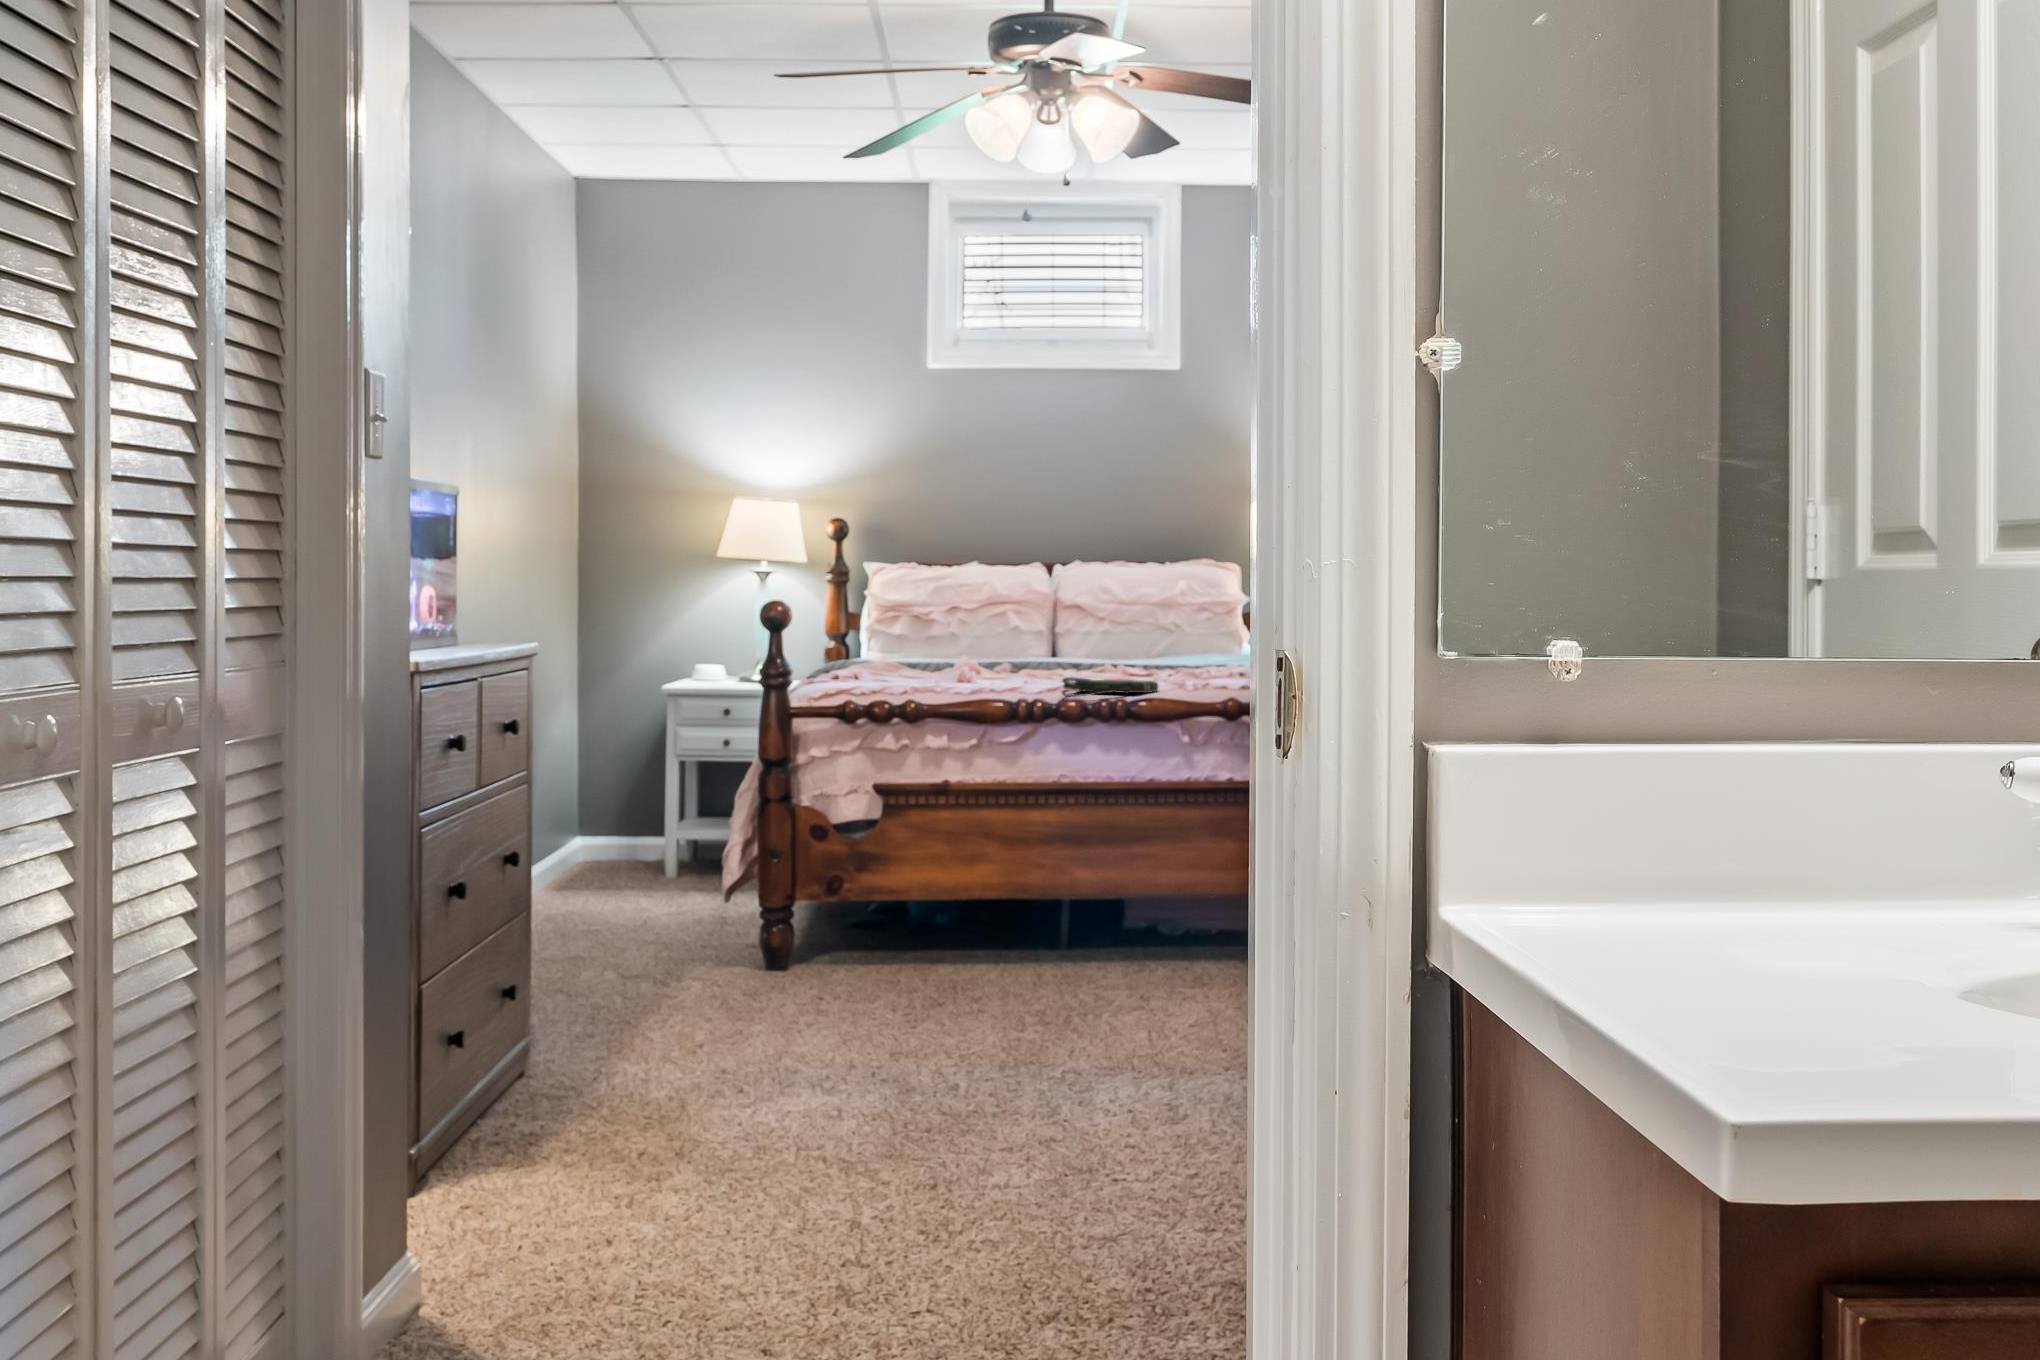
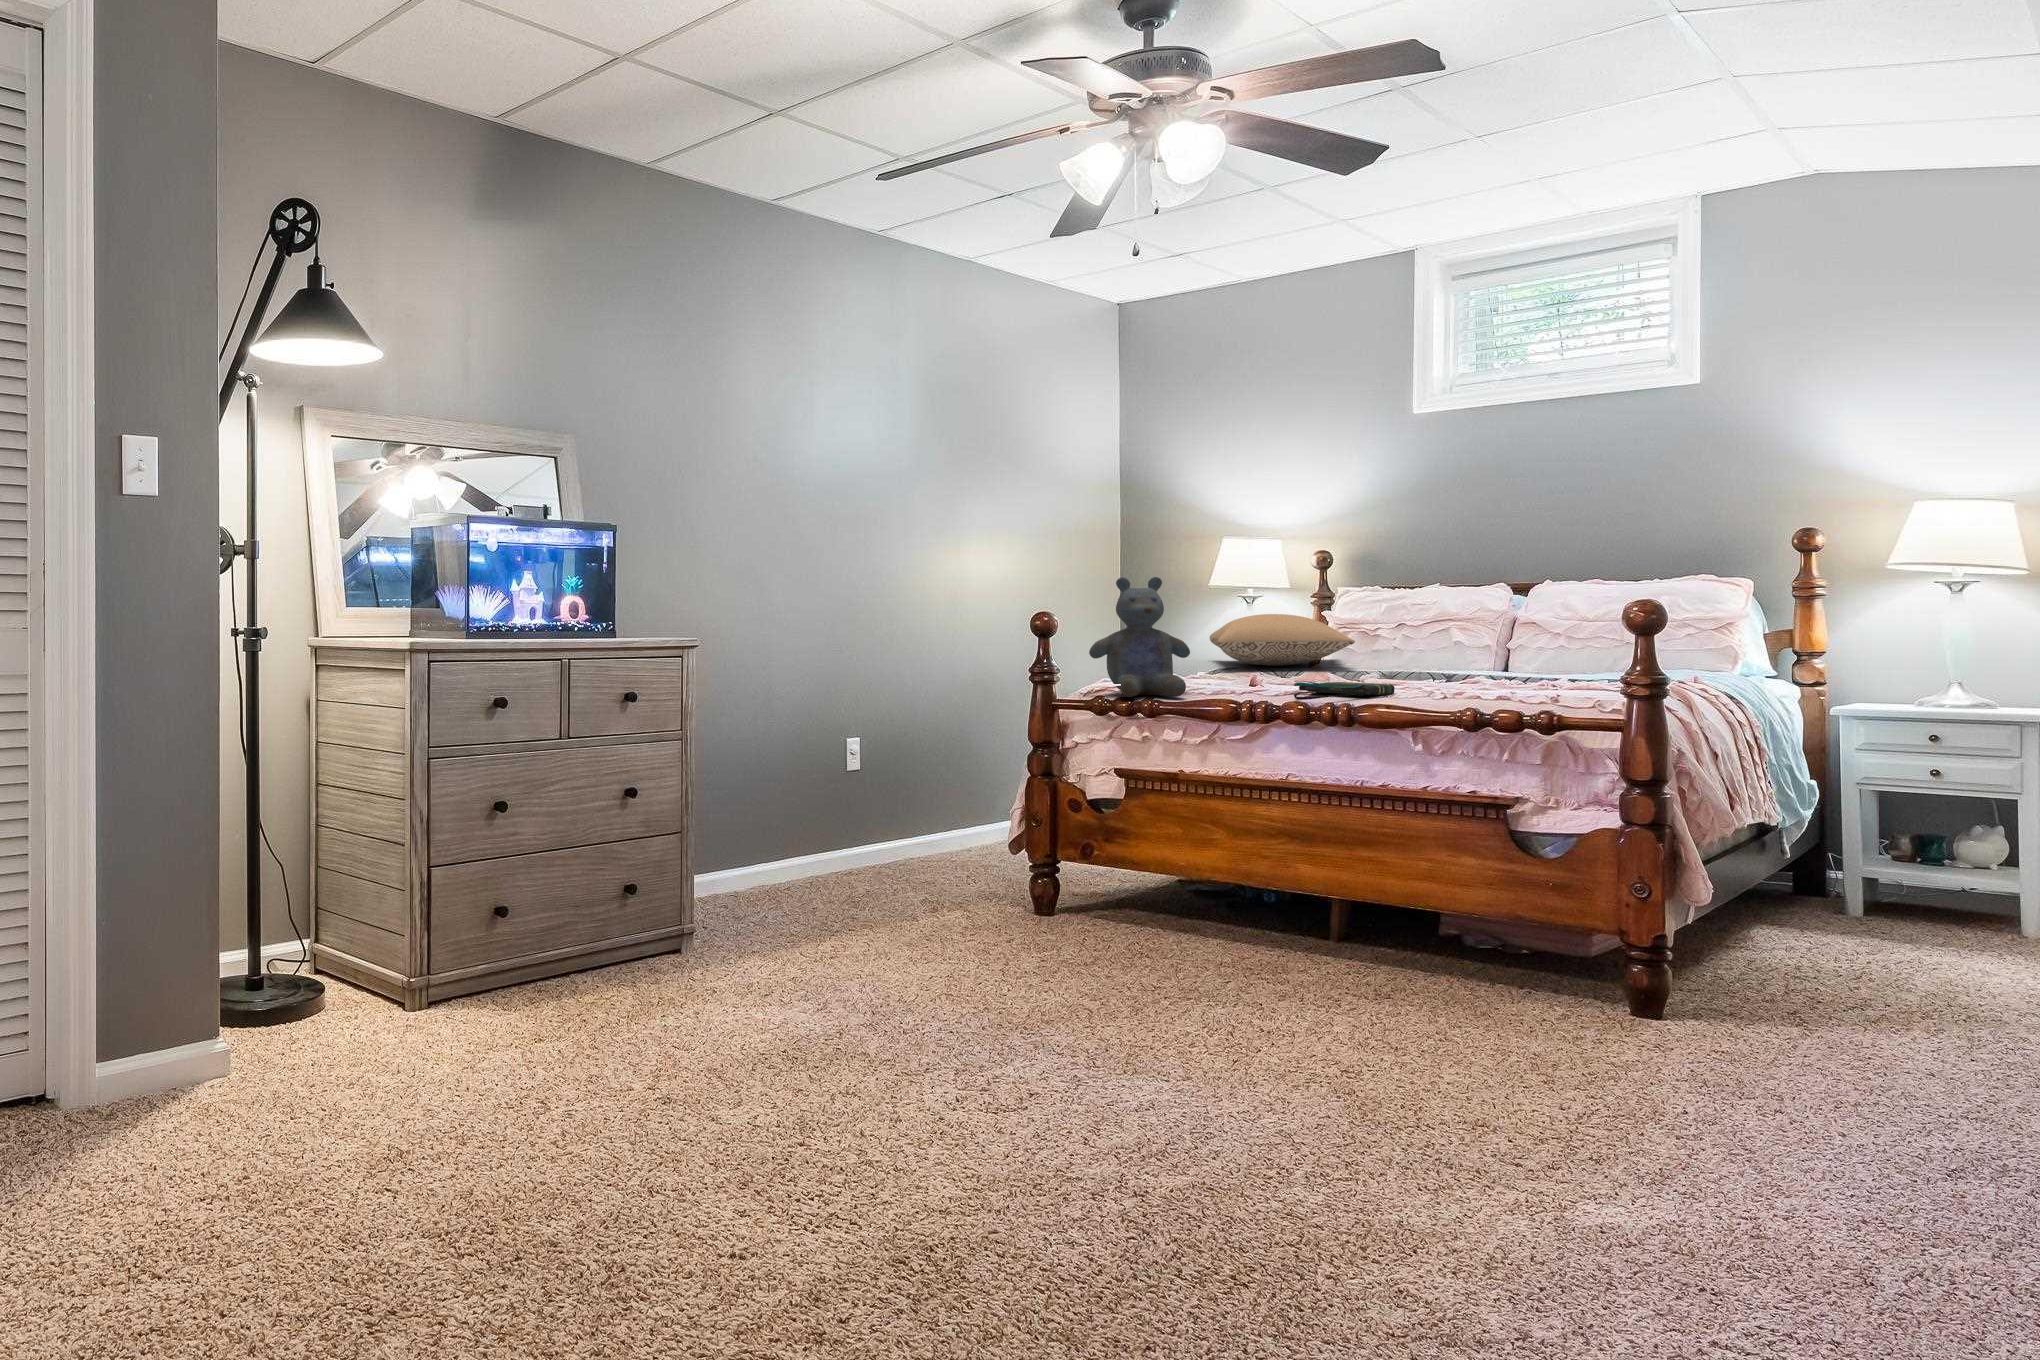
stuffed bear: none [836,557,948,697] -> present [1089,577,1190,697]
pillow: none [953,611,1108,668] -> present [1210,614,1355,666]

